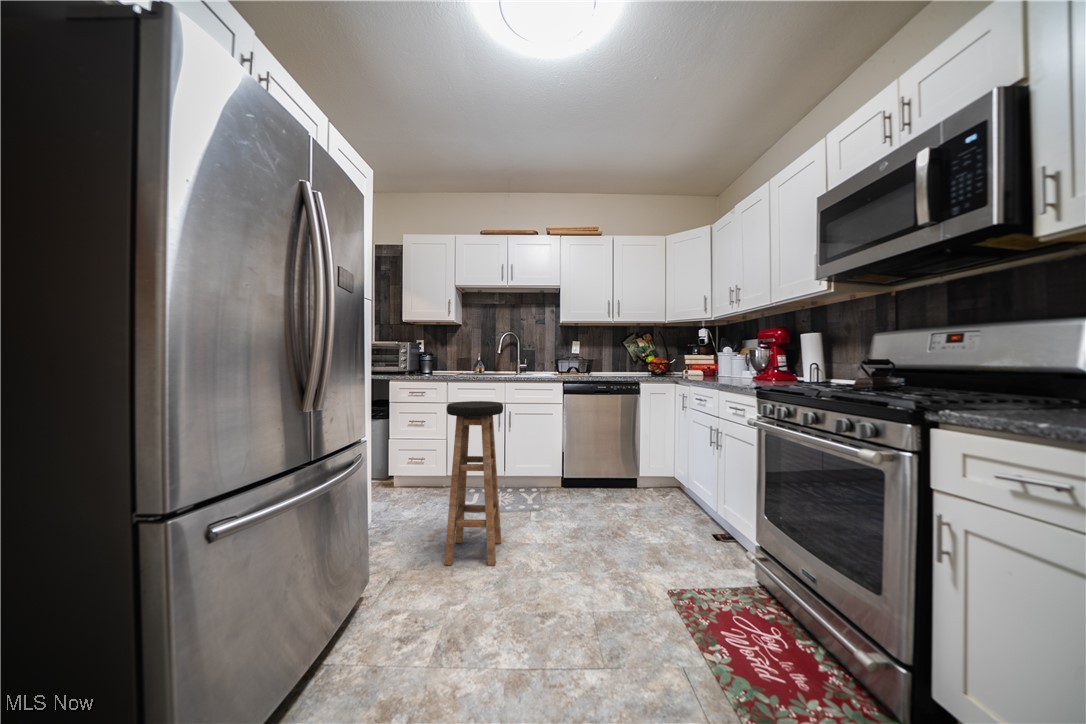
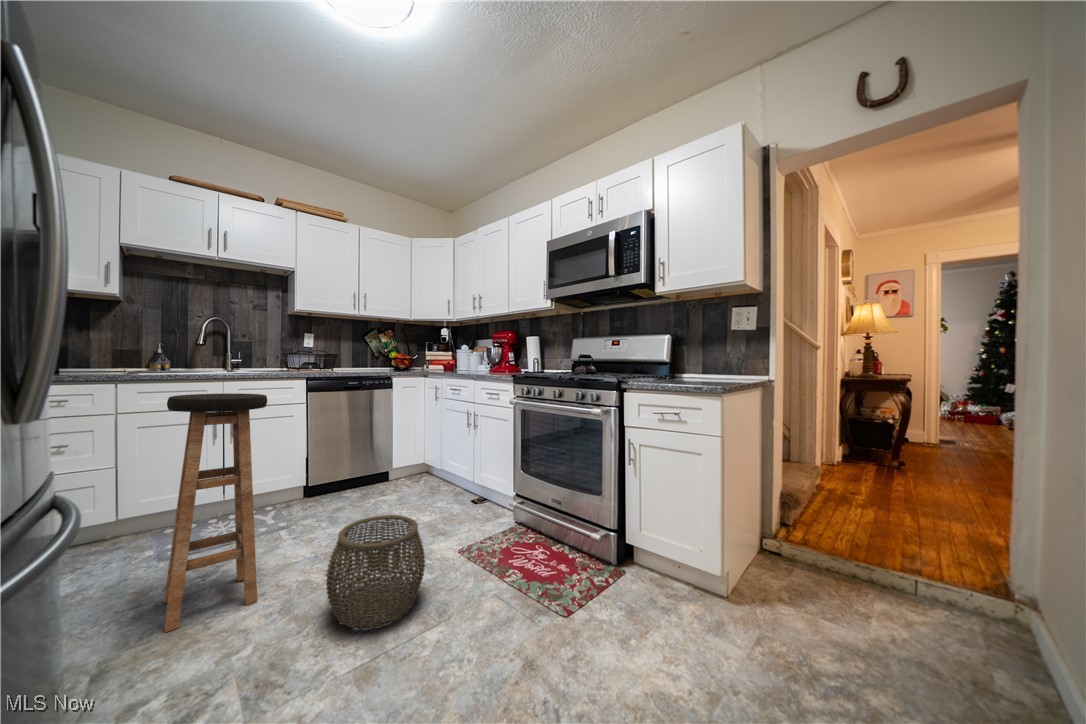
woven basket: none [518,525,606,639] -> present [326,515,425,629]

